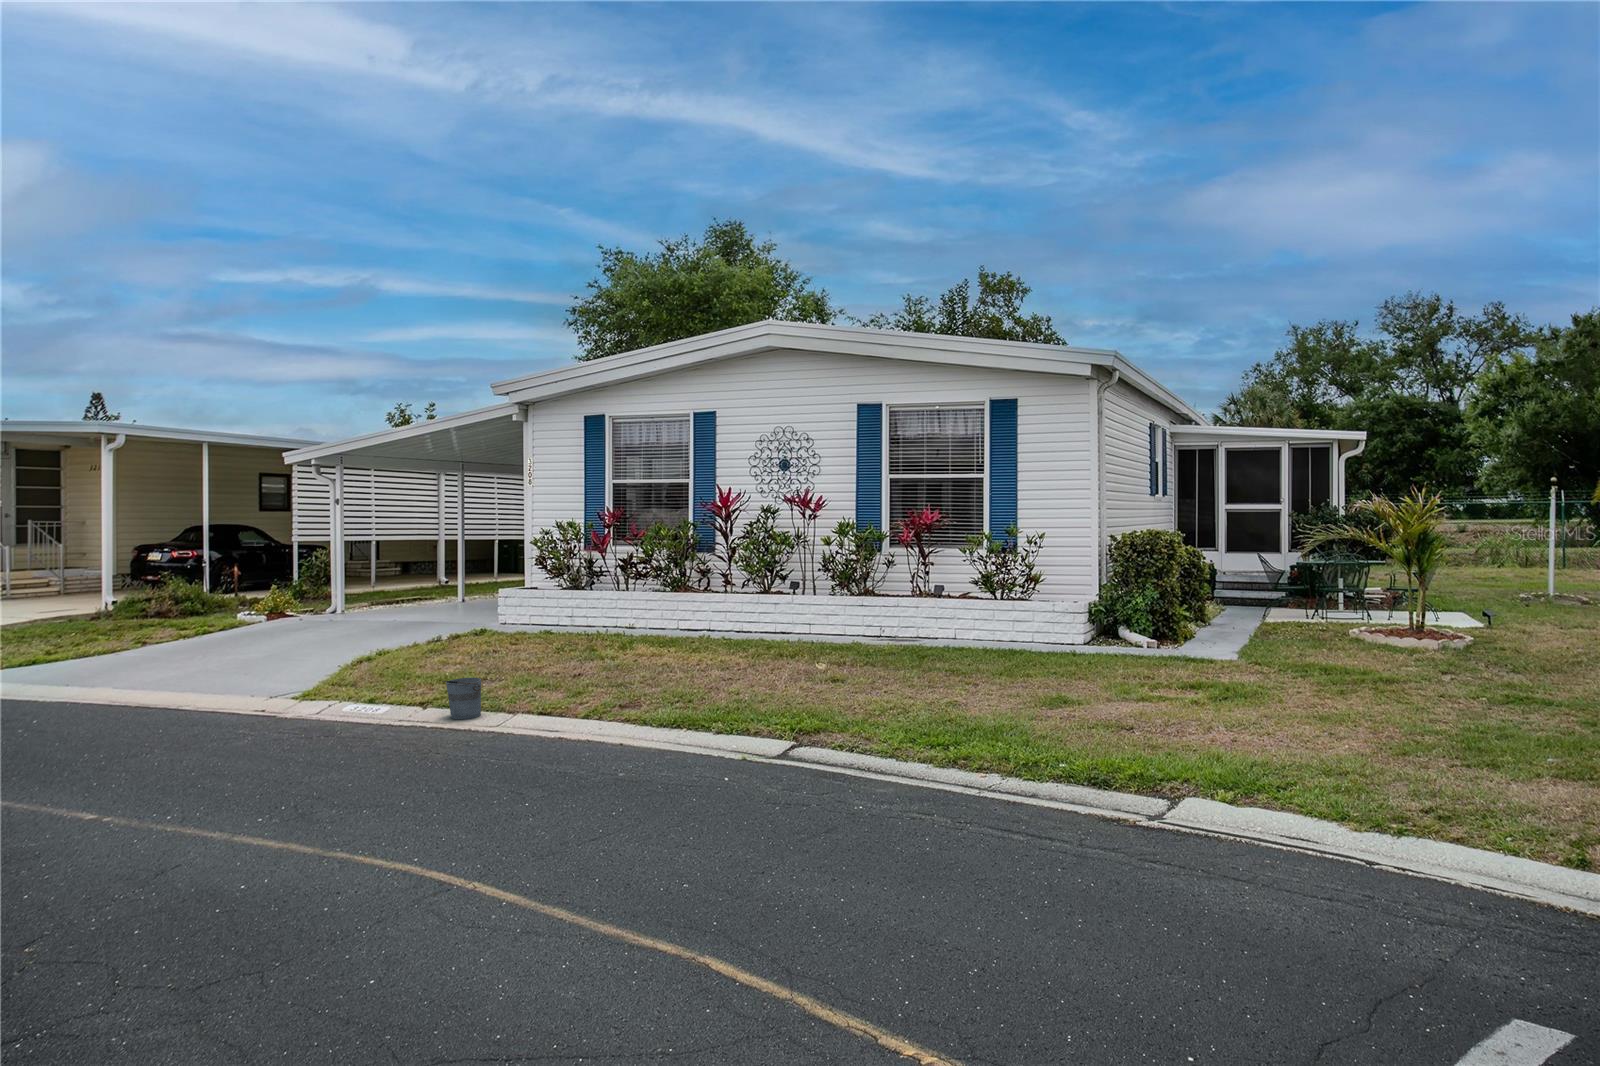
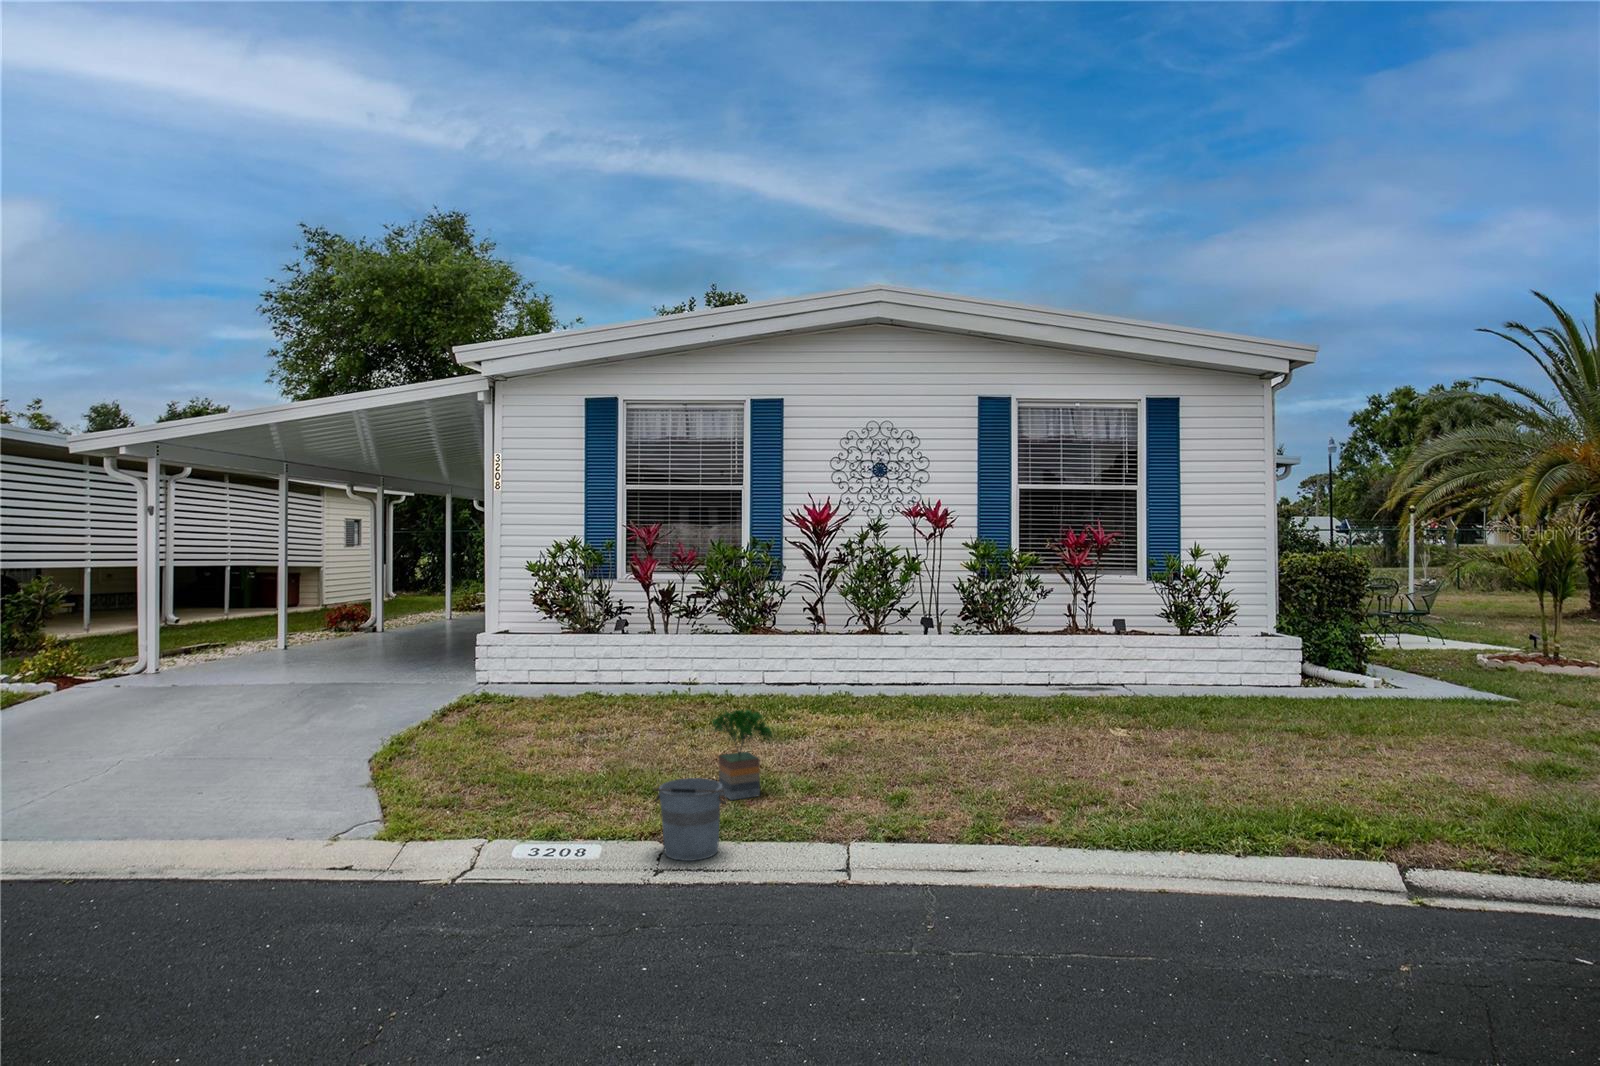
potted tree: none [523,642,559,696] -> present [712,709,772,800]

